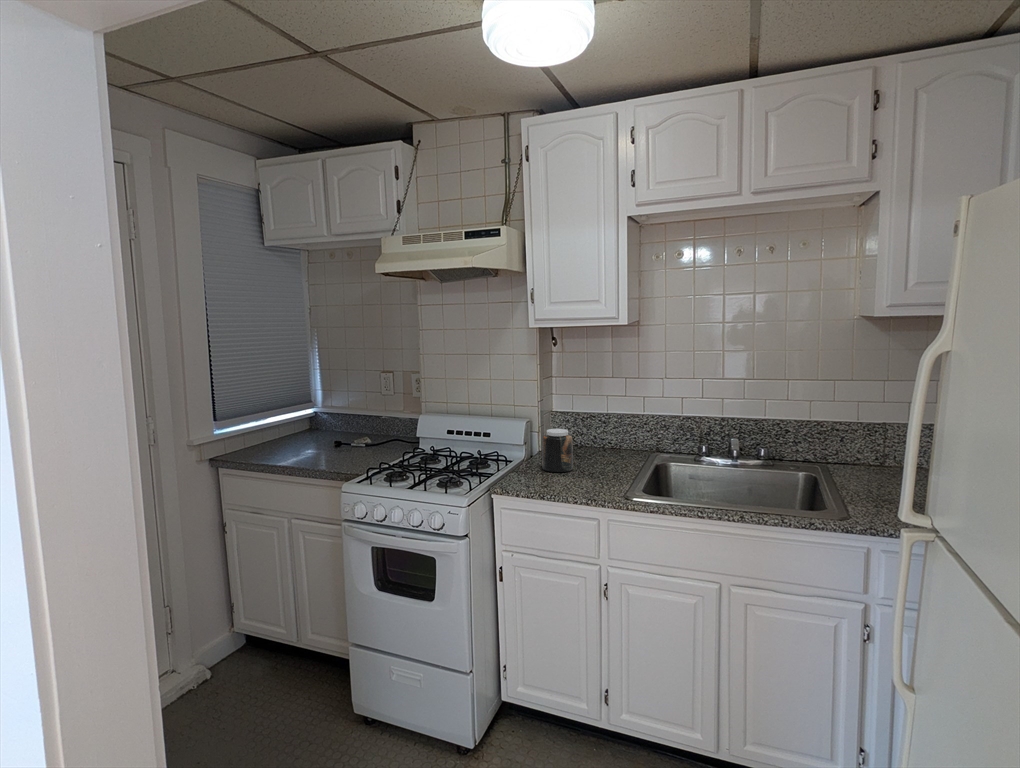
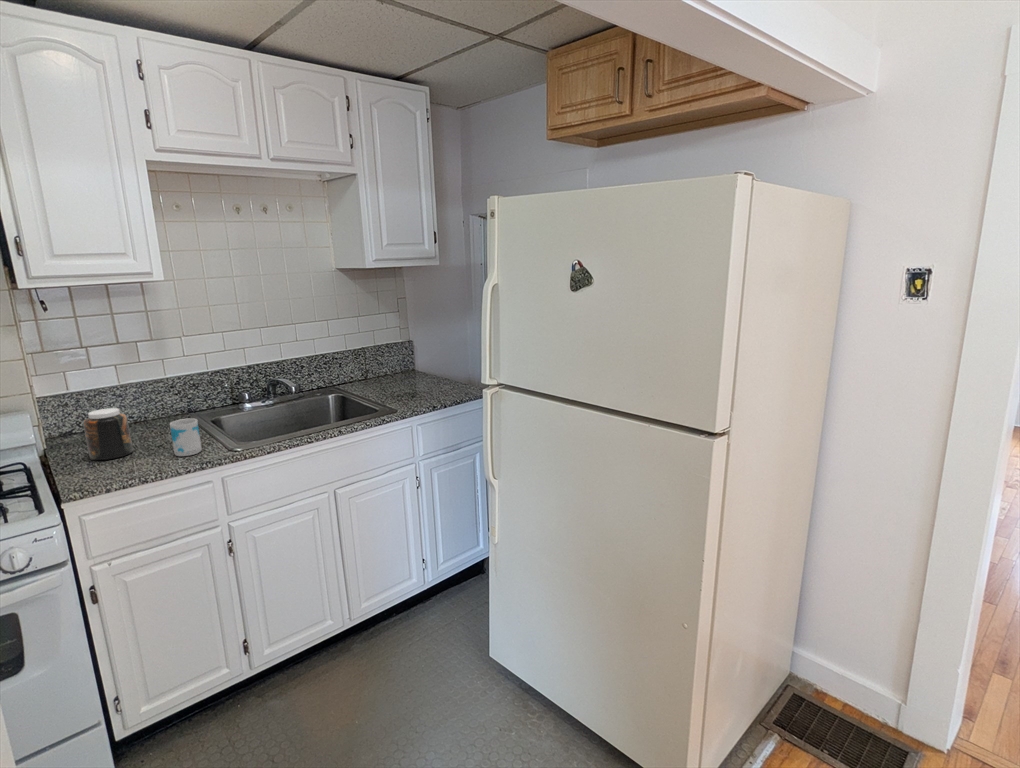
mug: none [584,453,607,489] -> present [170,418,201,456]

